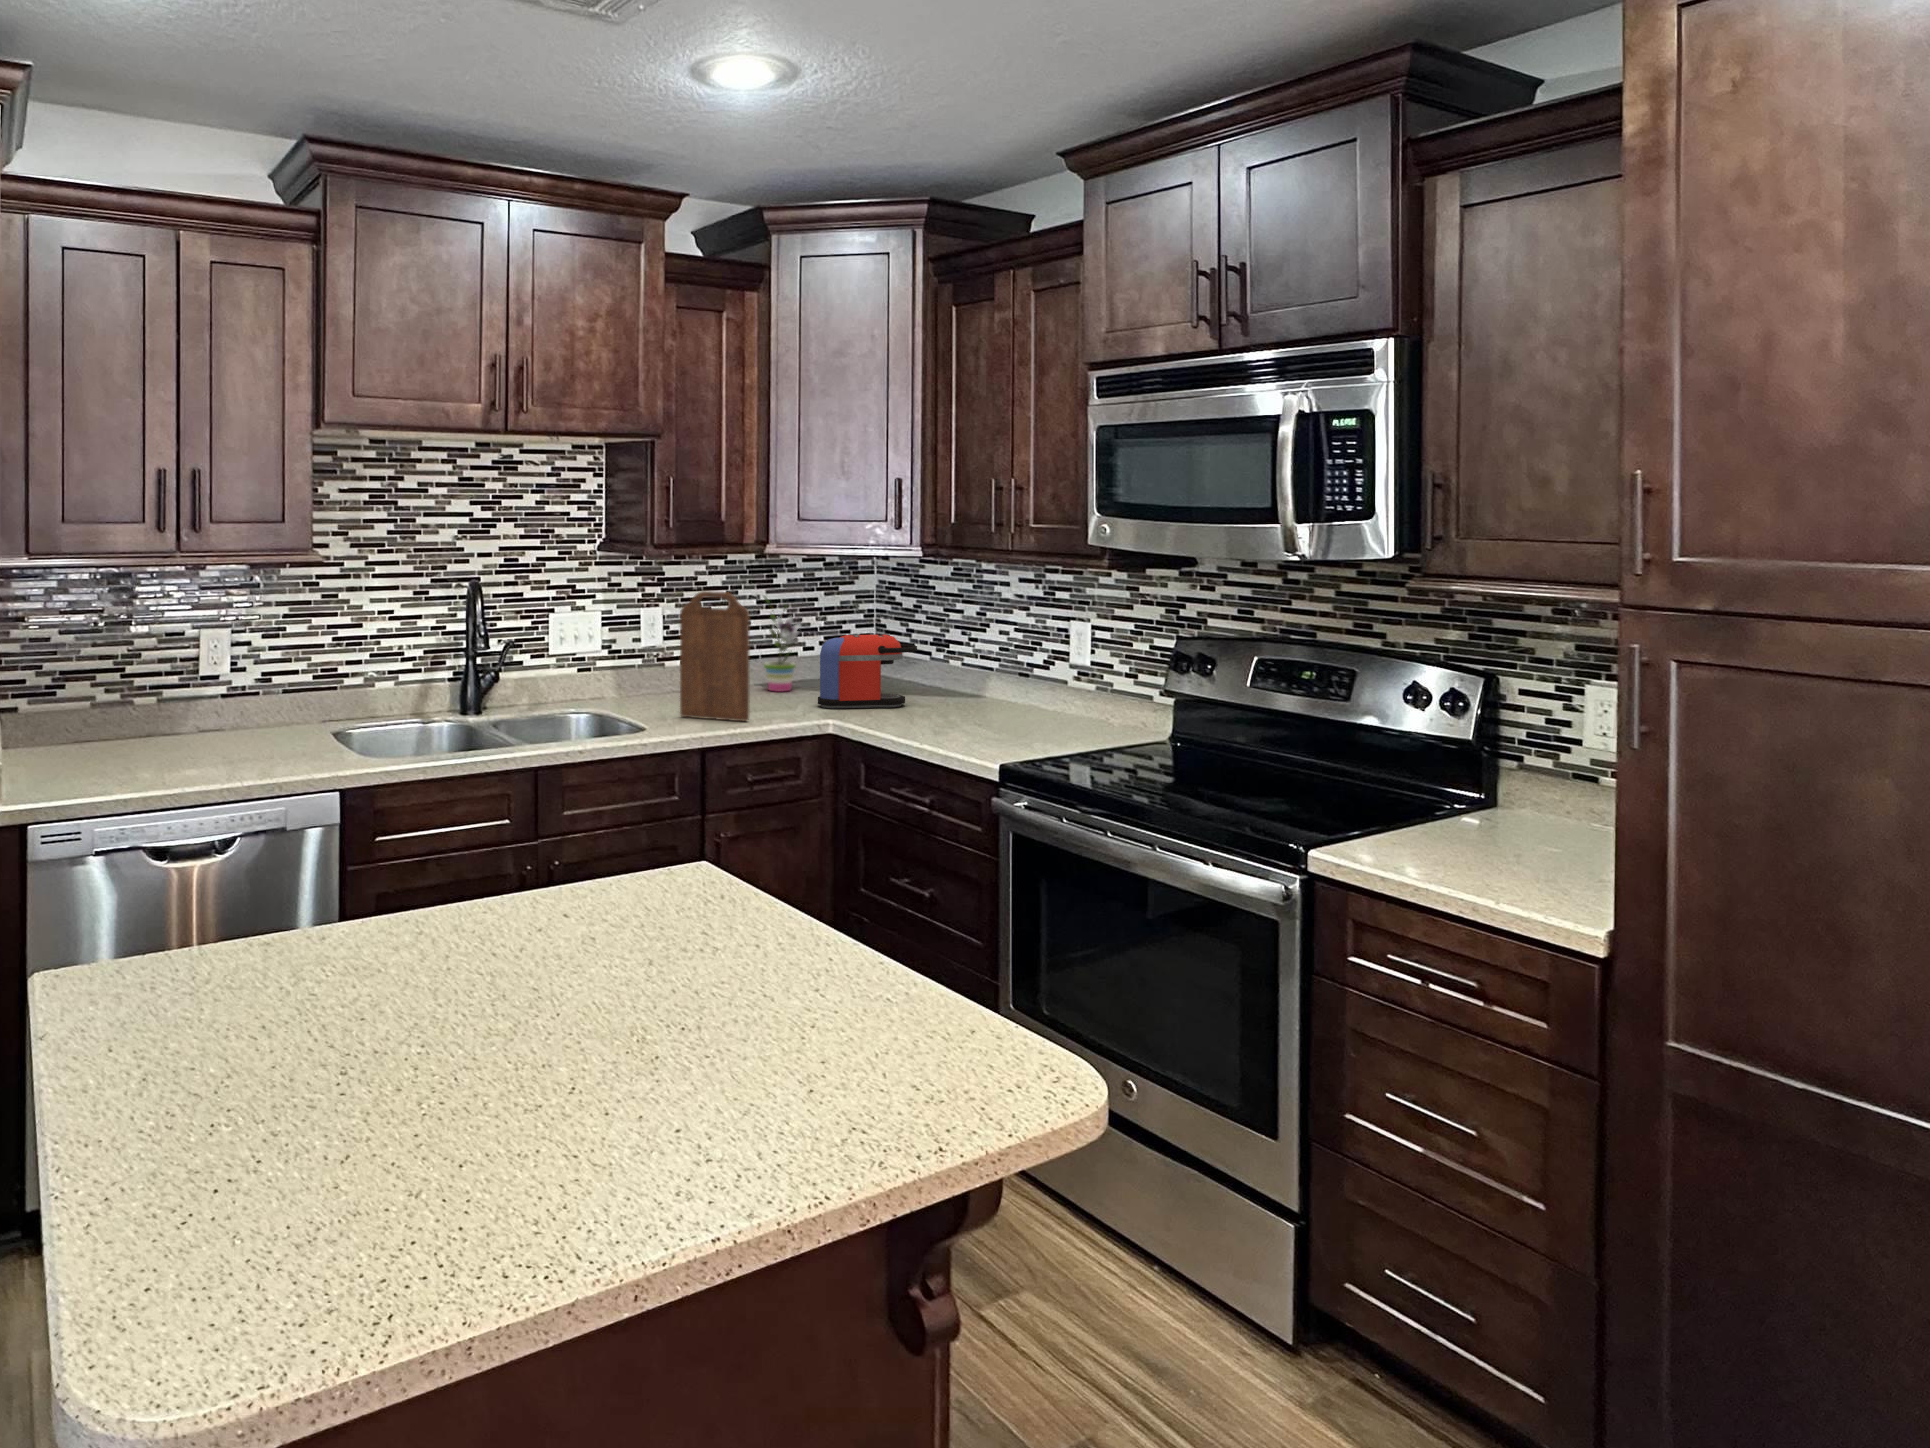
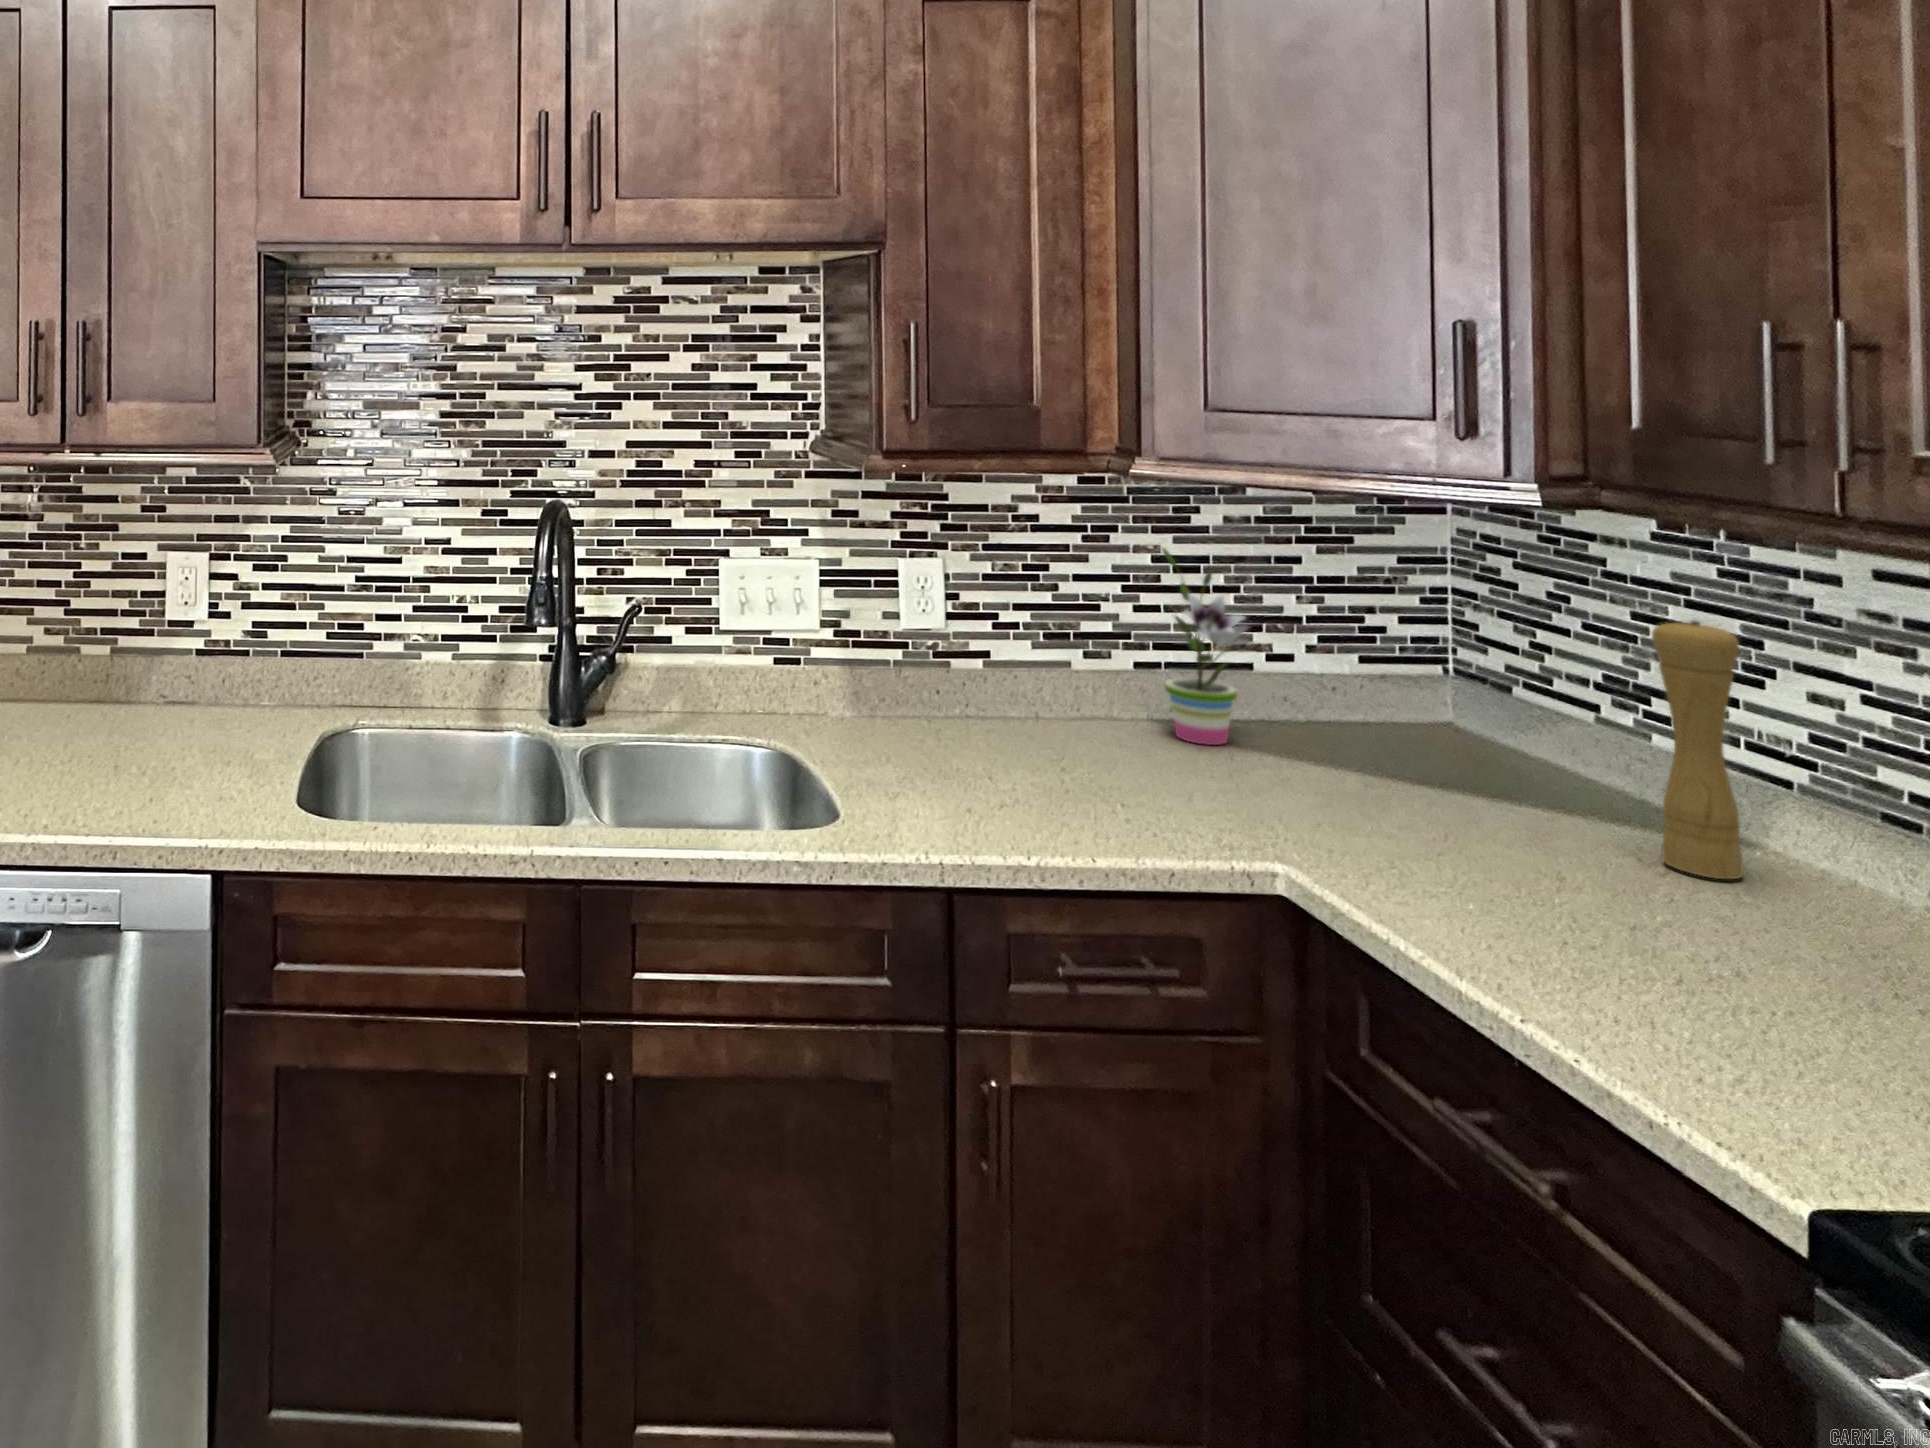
cutting board: present [680,591,749,721] -> none [928,549,1073,833]
pepper mill: none [954,603,980,705] -> present [1652,620,1744,879]
coffee maker: present [818,634,917,708] -> none [1266,663,1540,846]

